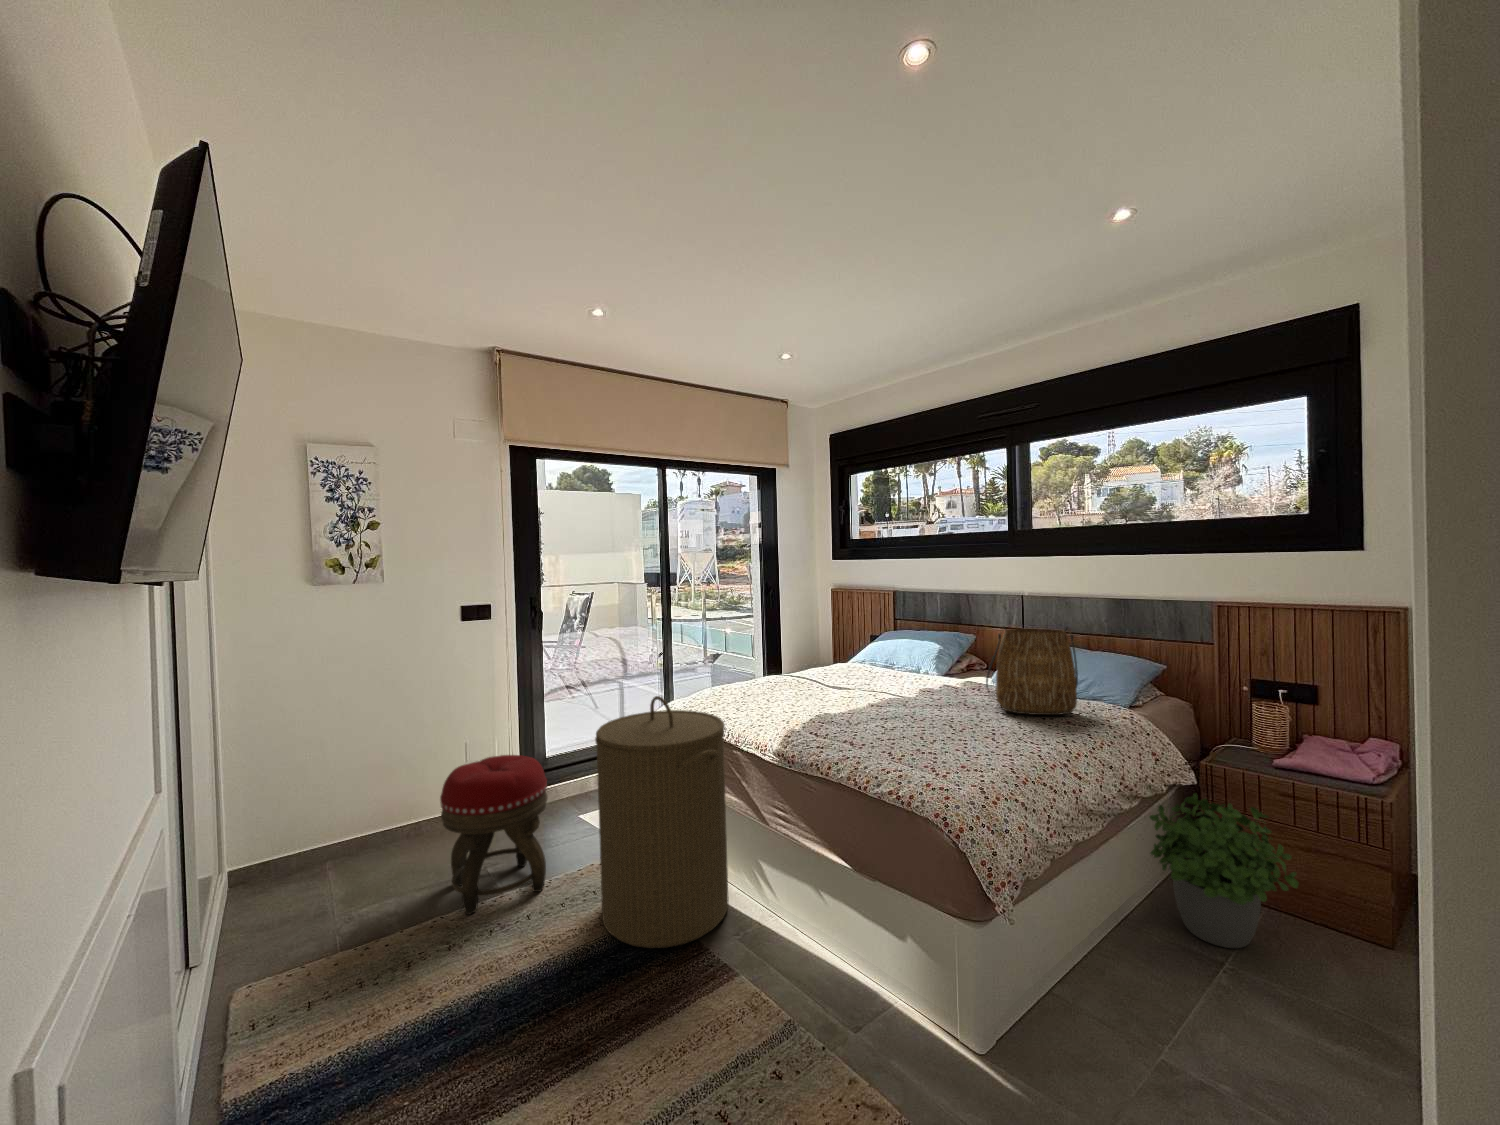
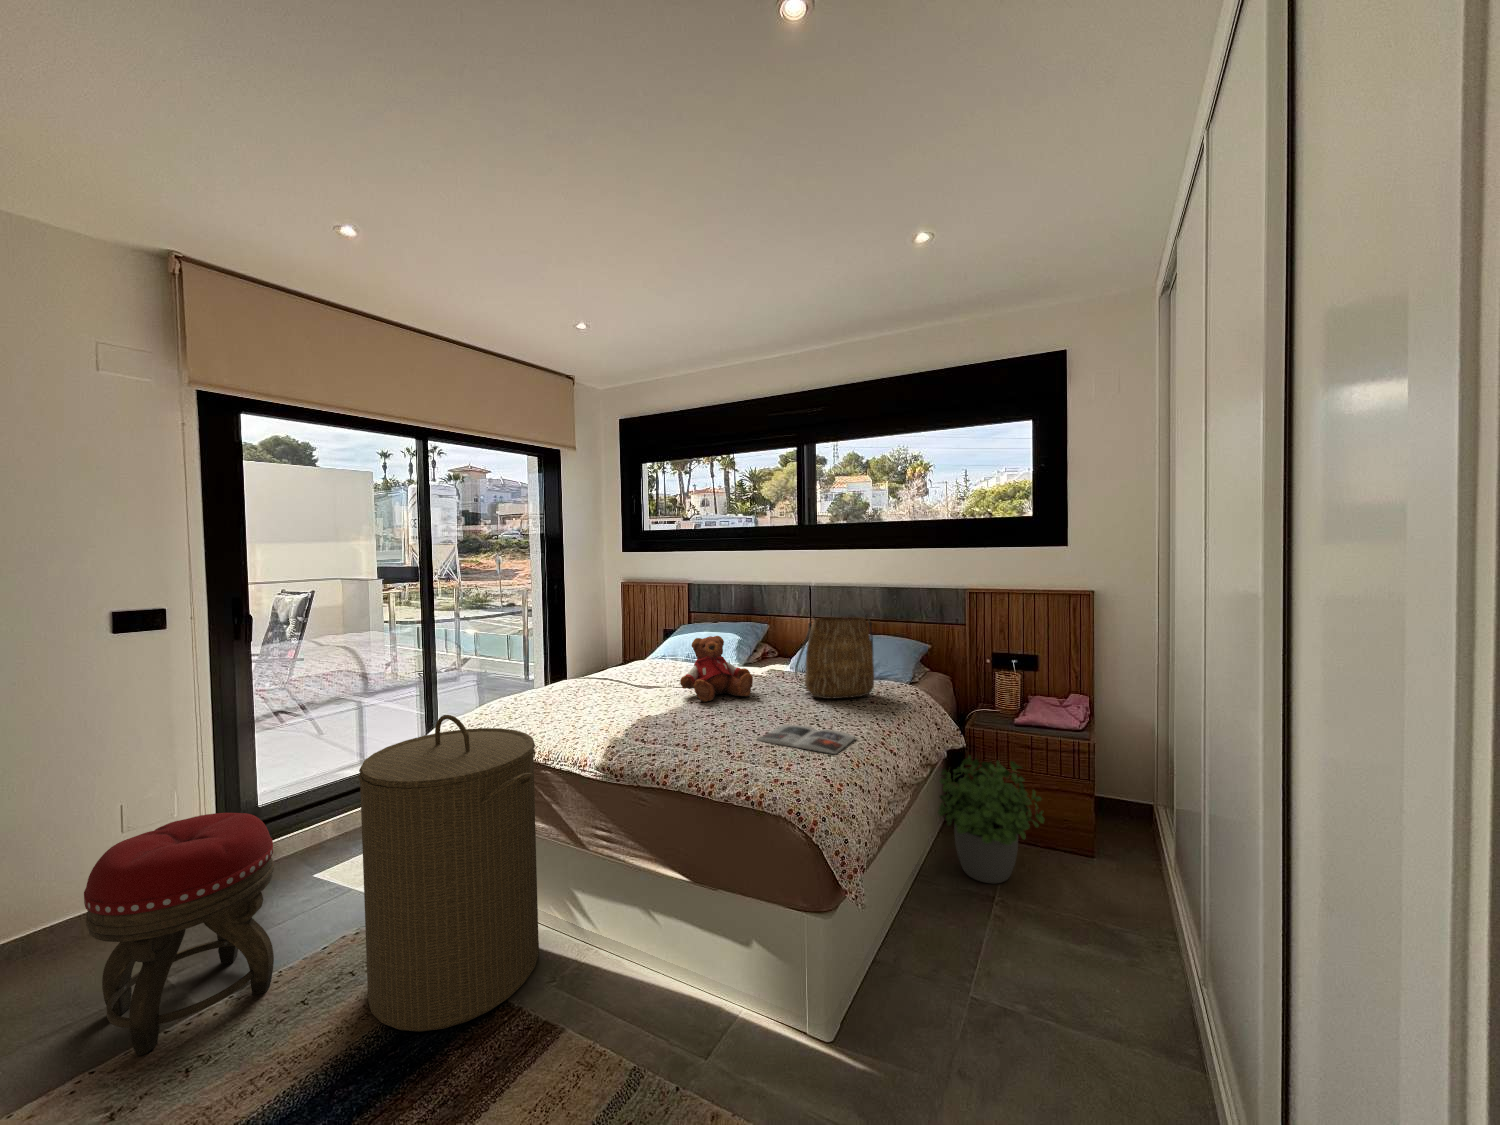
teddy bear: none [867,643,940,706] -> present [680,636,753,702]
magazine: none [925,735,1034,768] -> present [757,725,856,754]

